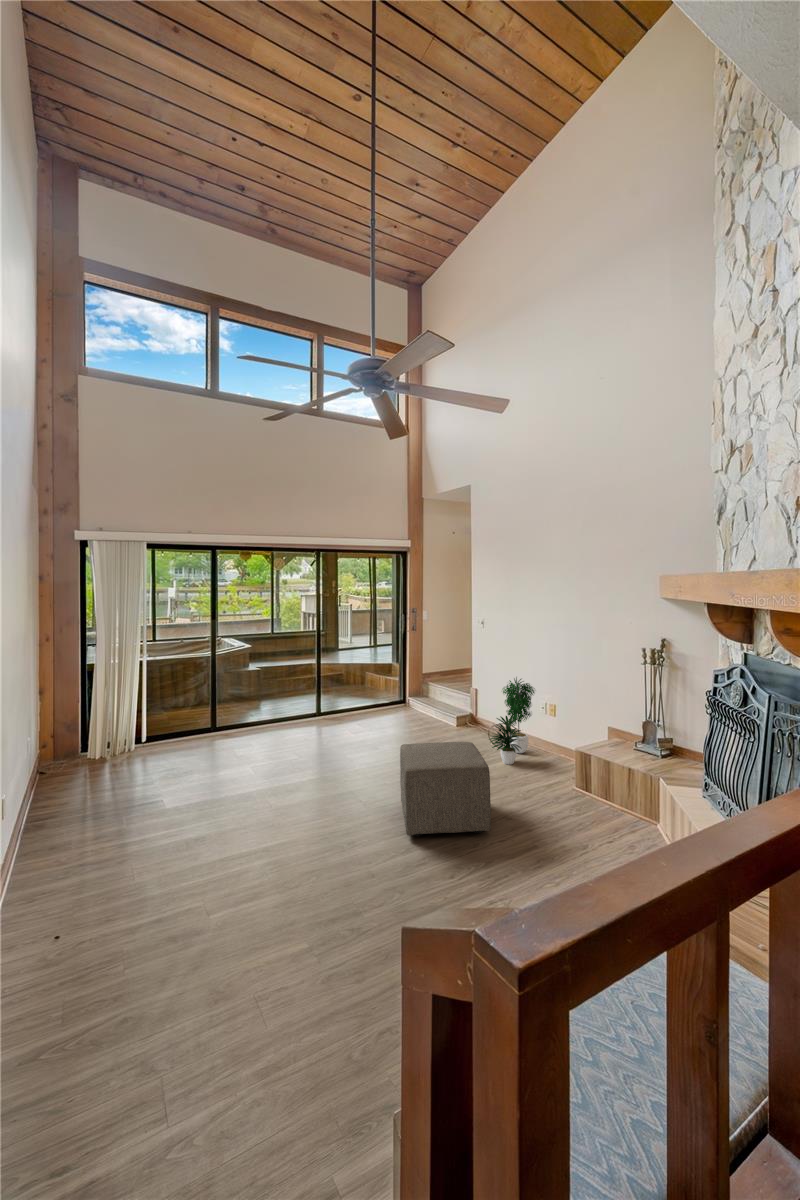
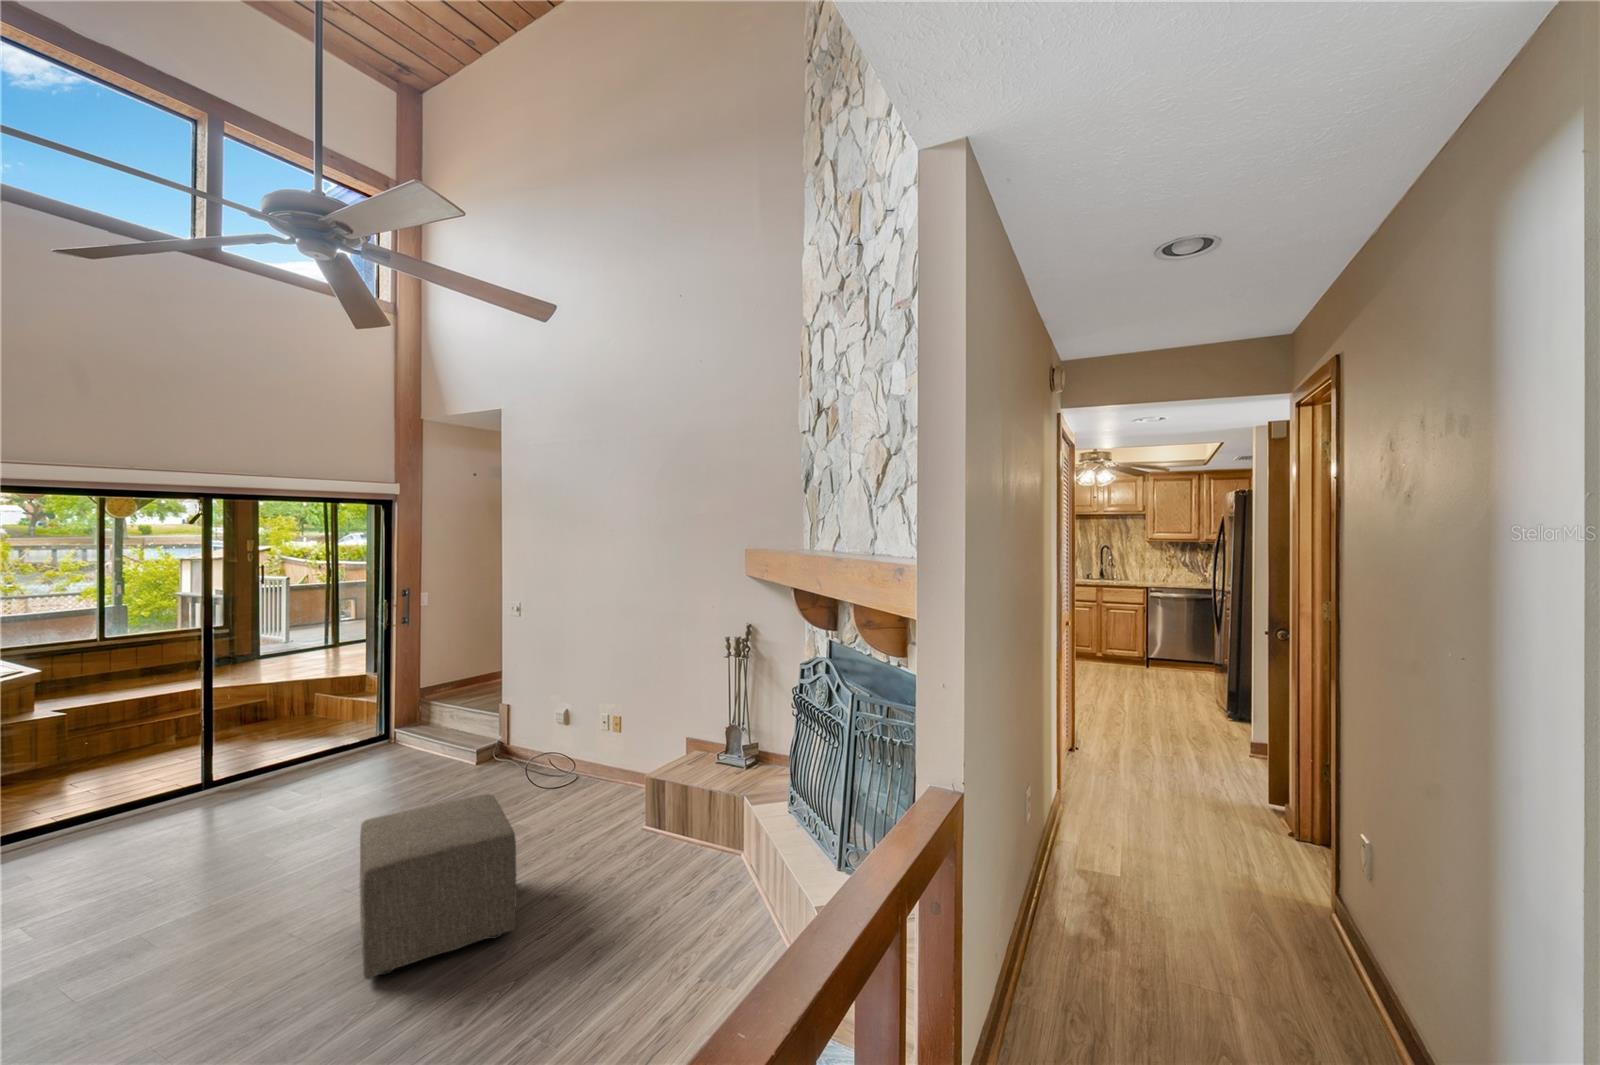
potted plant: present [489,677,534,765] -> none [523,678,596,809]

